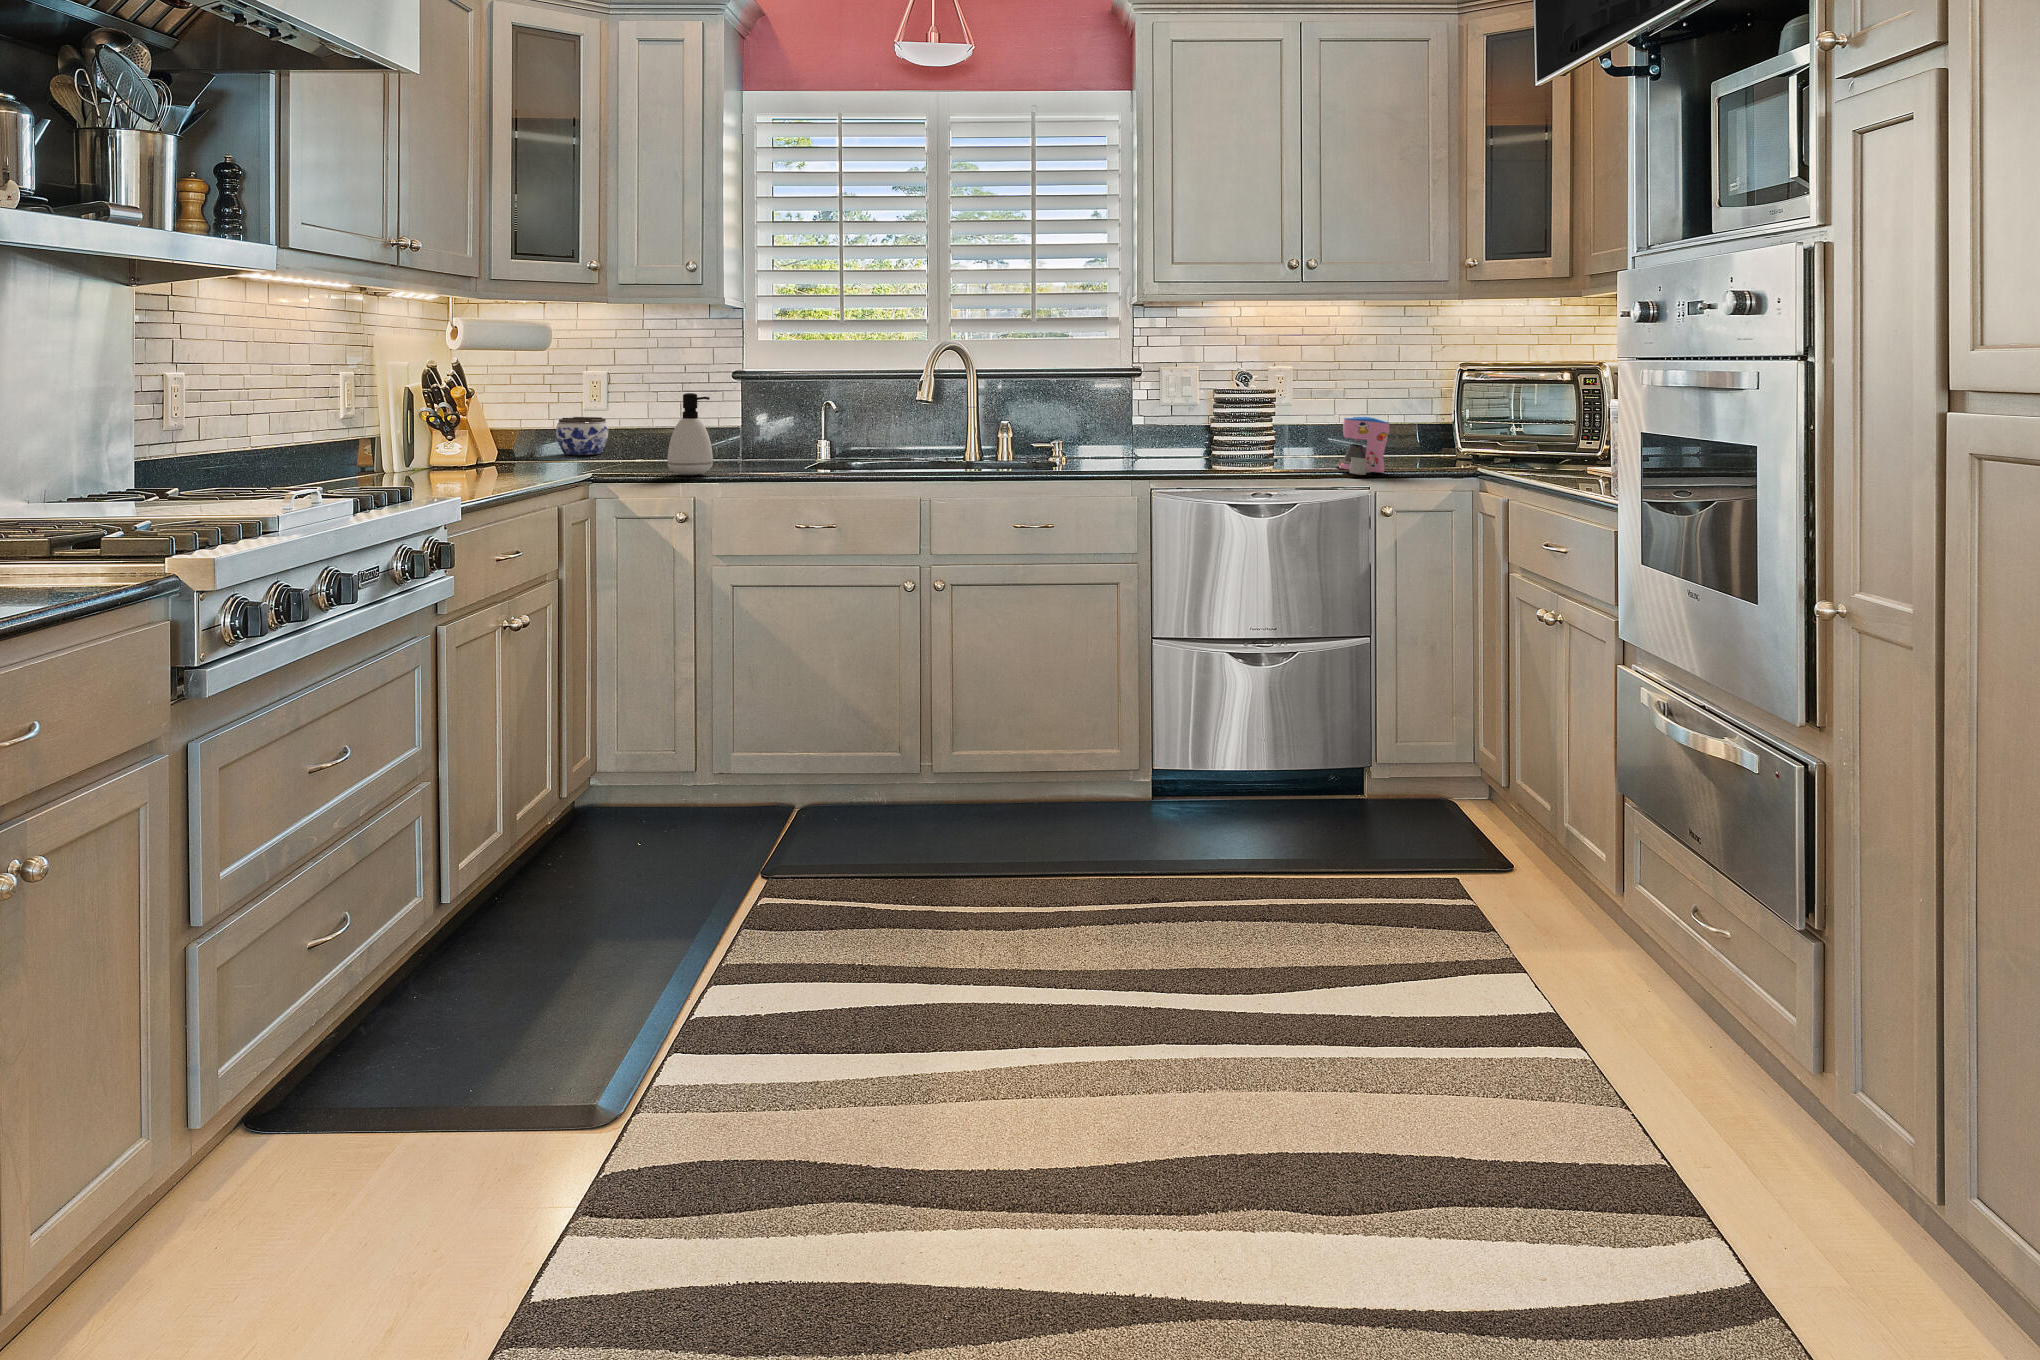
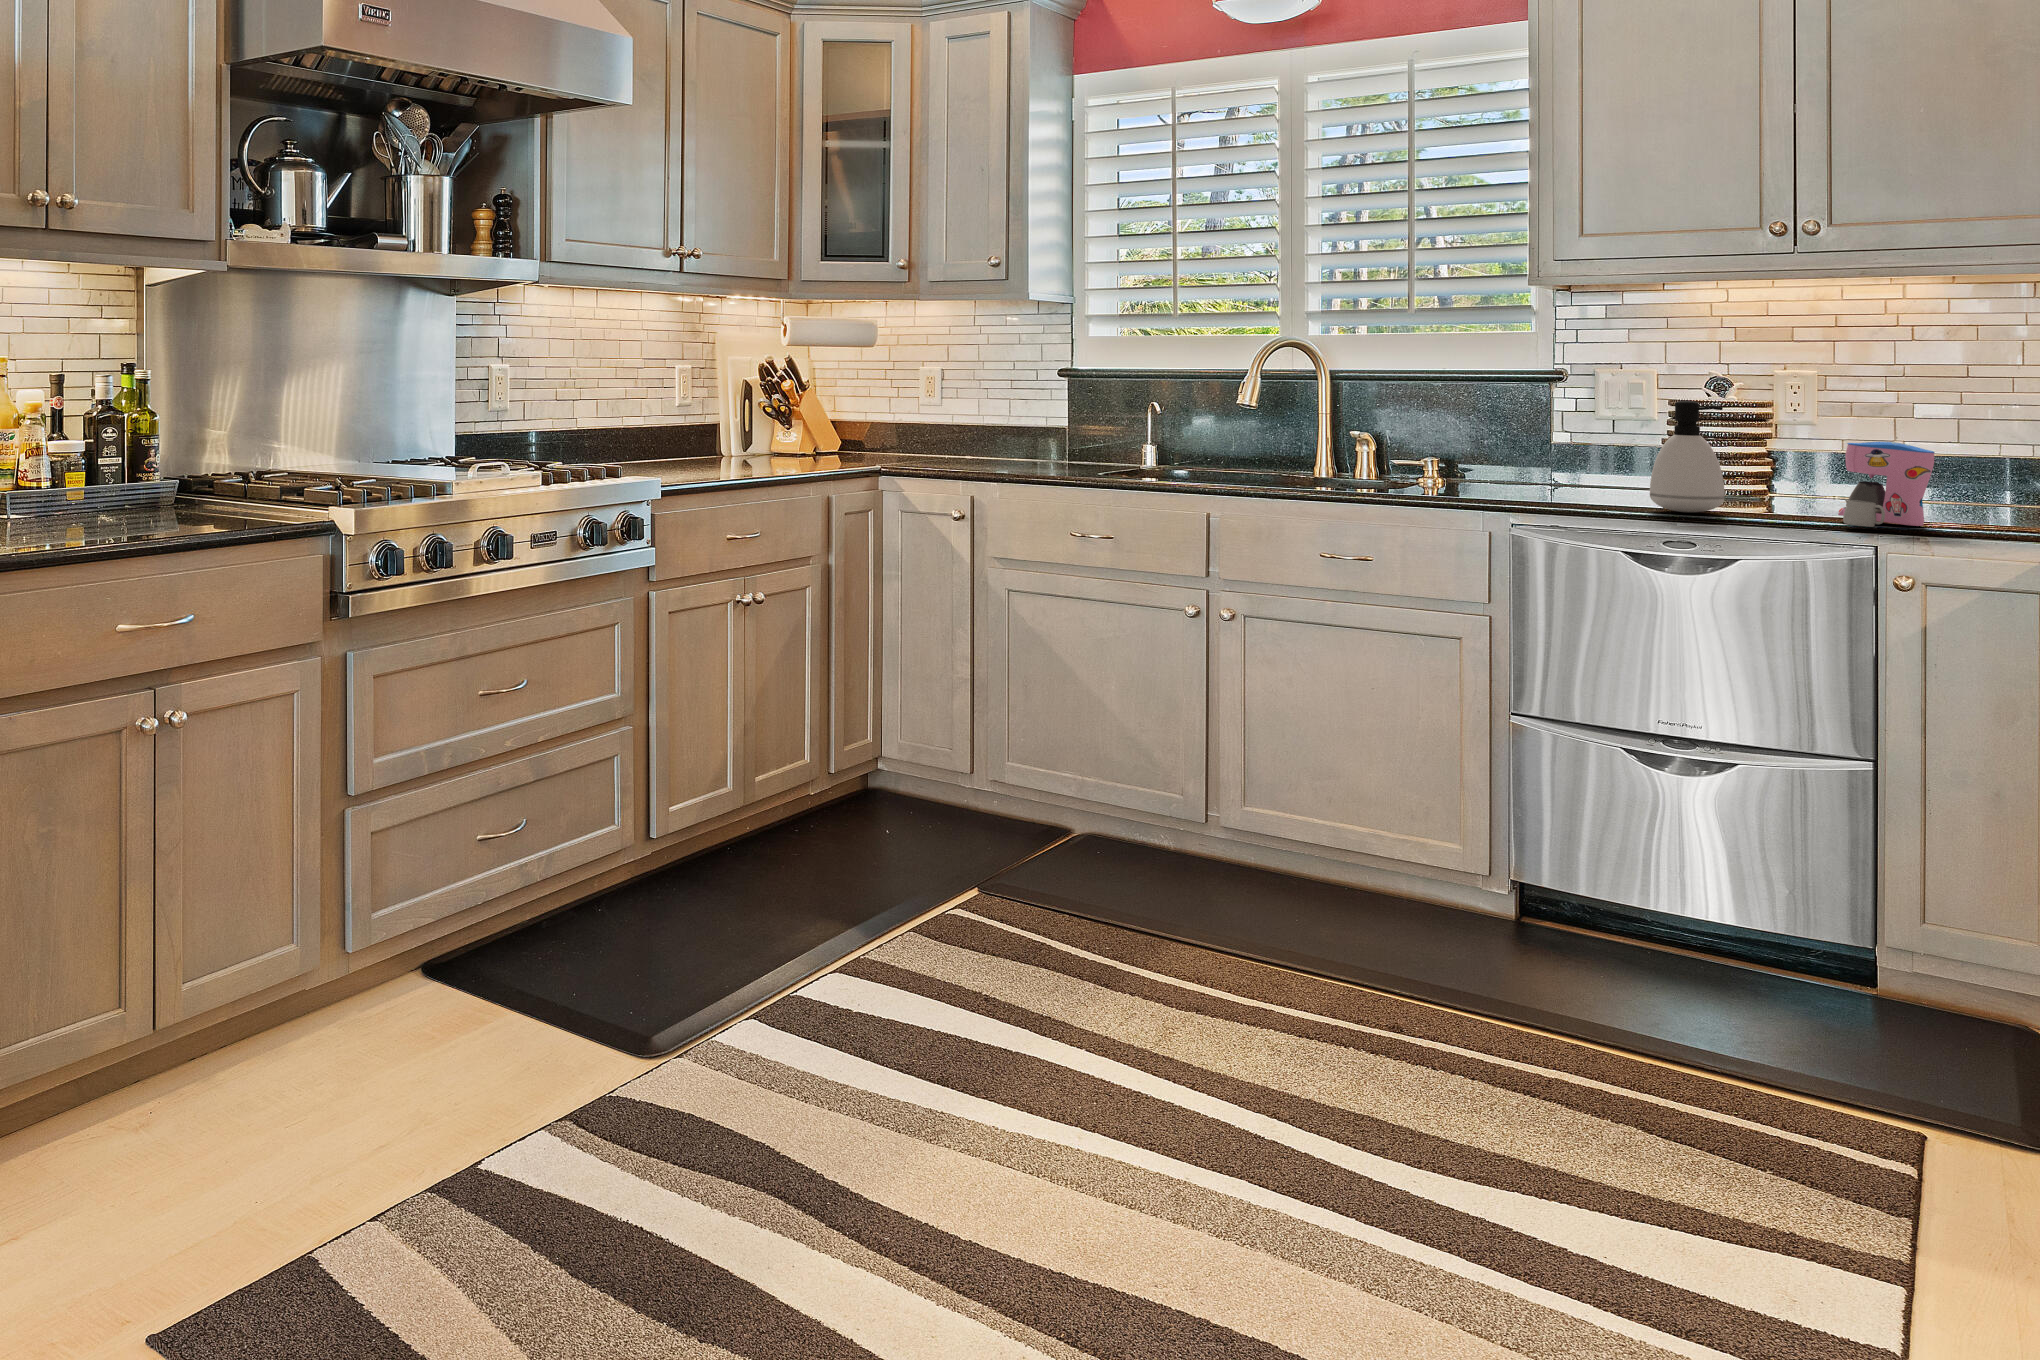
soap dispenser: present [667,393,713,475] -> present [1650,401,1725,512]
jar: present [556,417,608,455] -> none [889,413,939,450]

